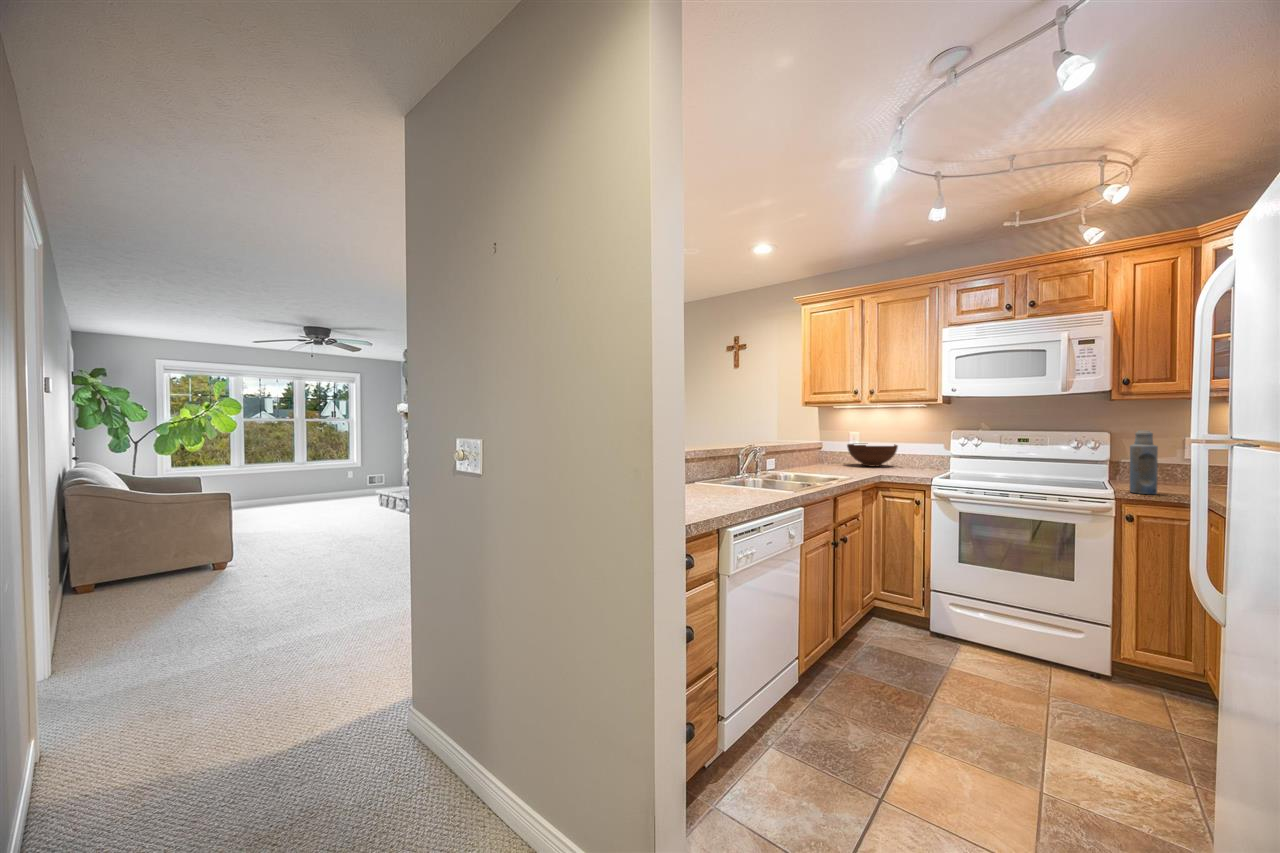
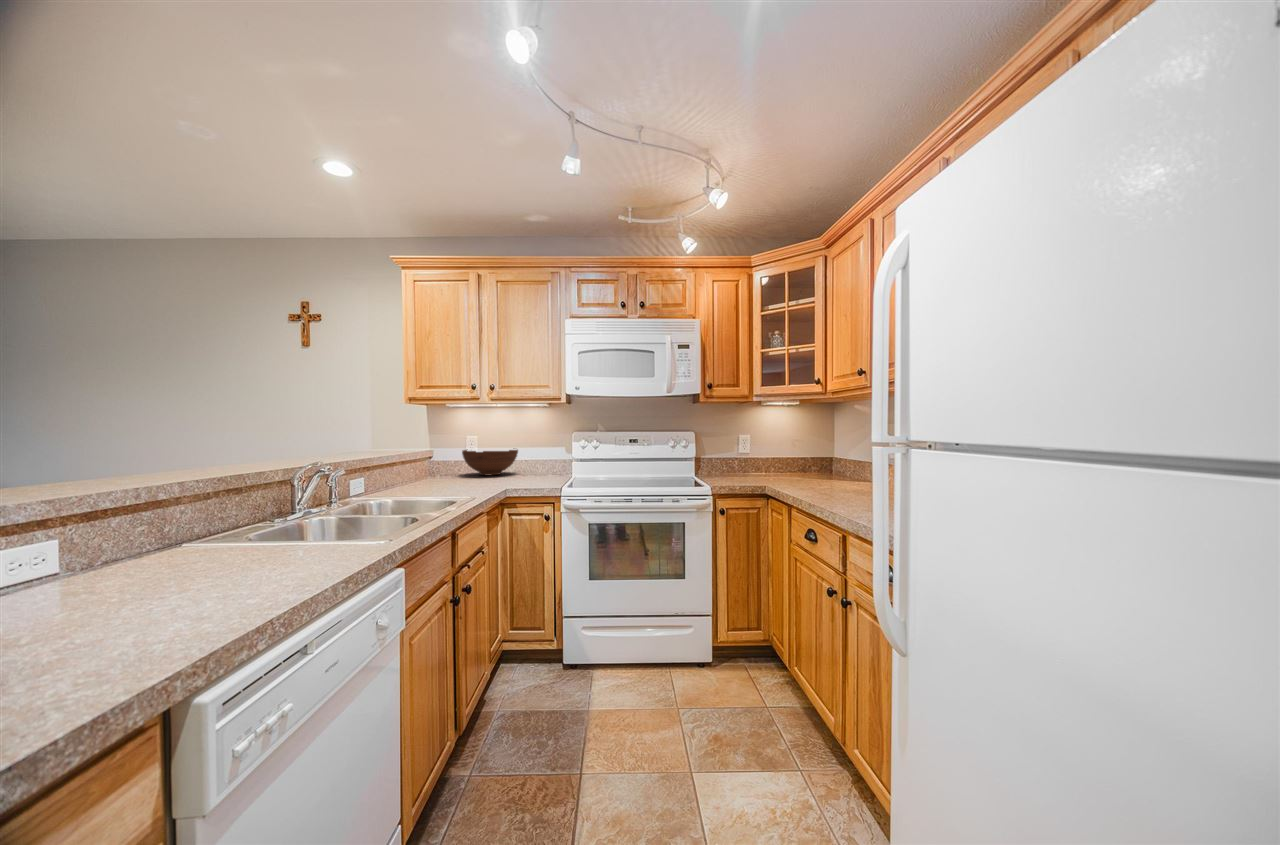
bottle: present [1130,430,1158,494] -> none [722,429,741,487]

